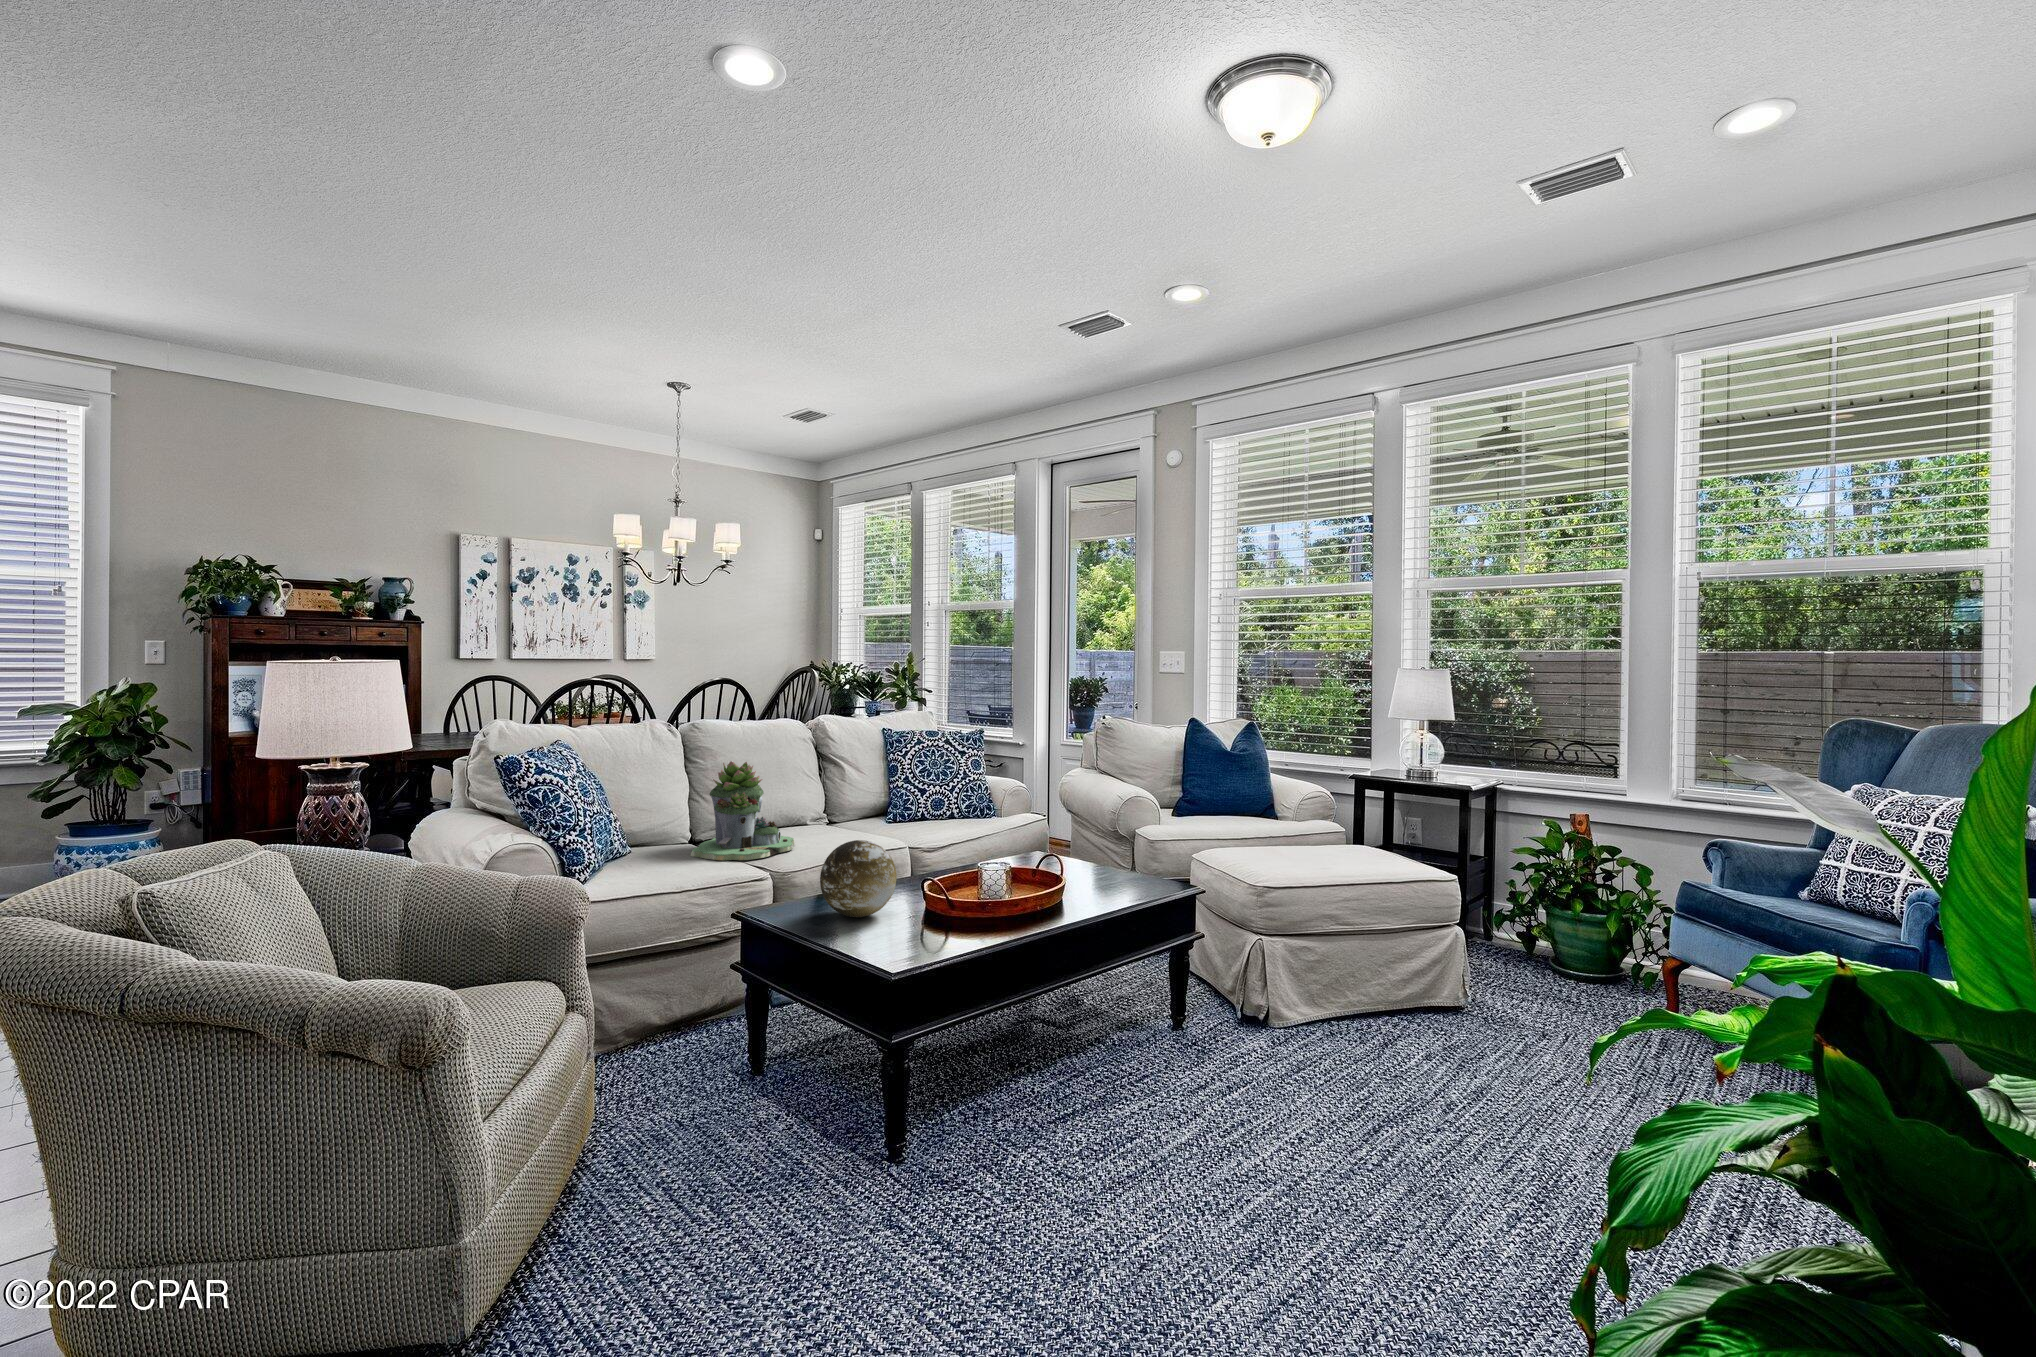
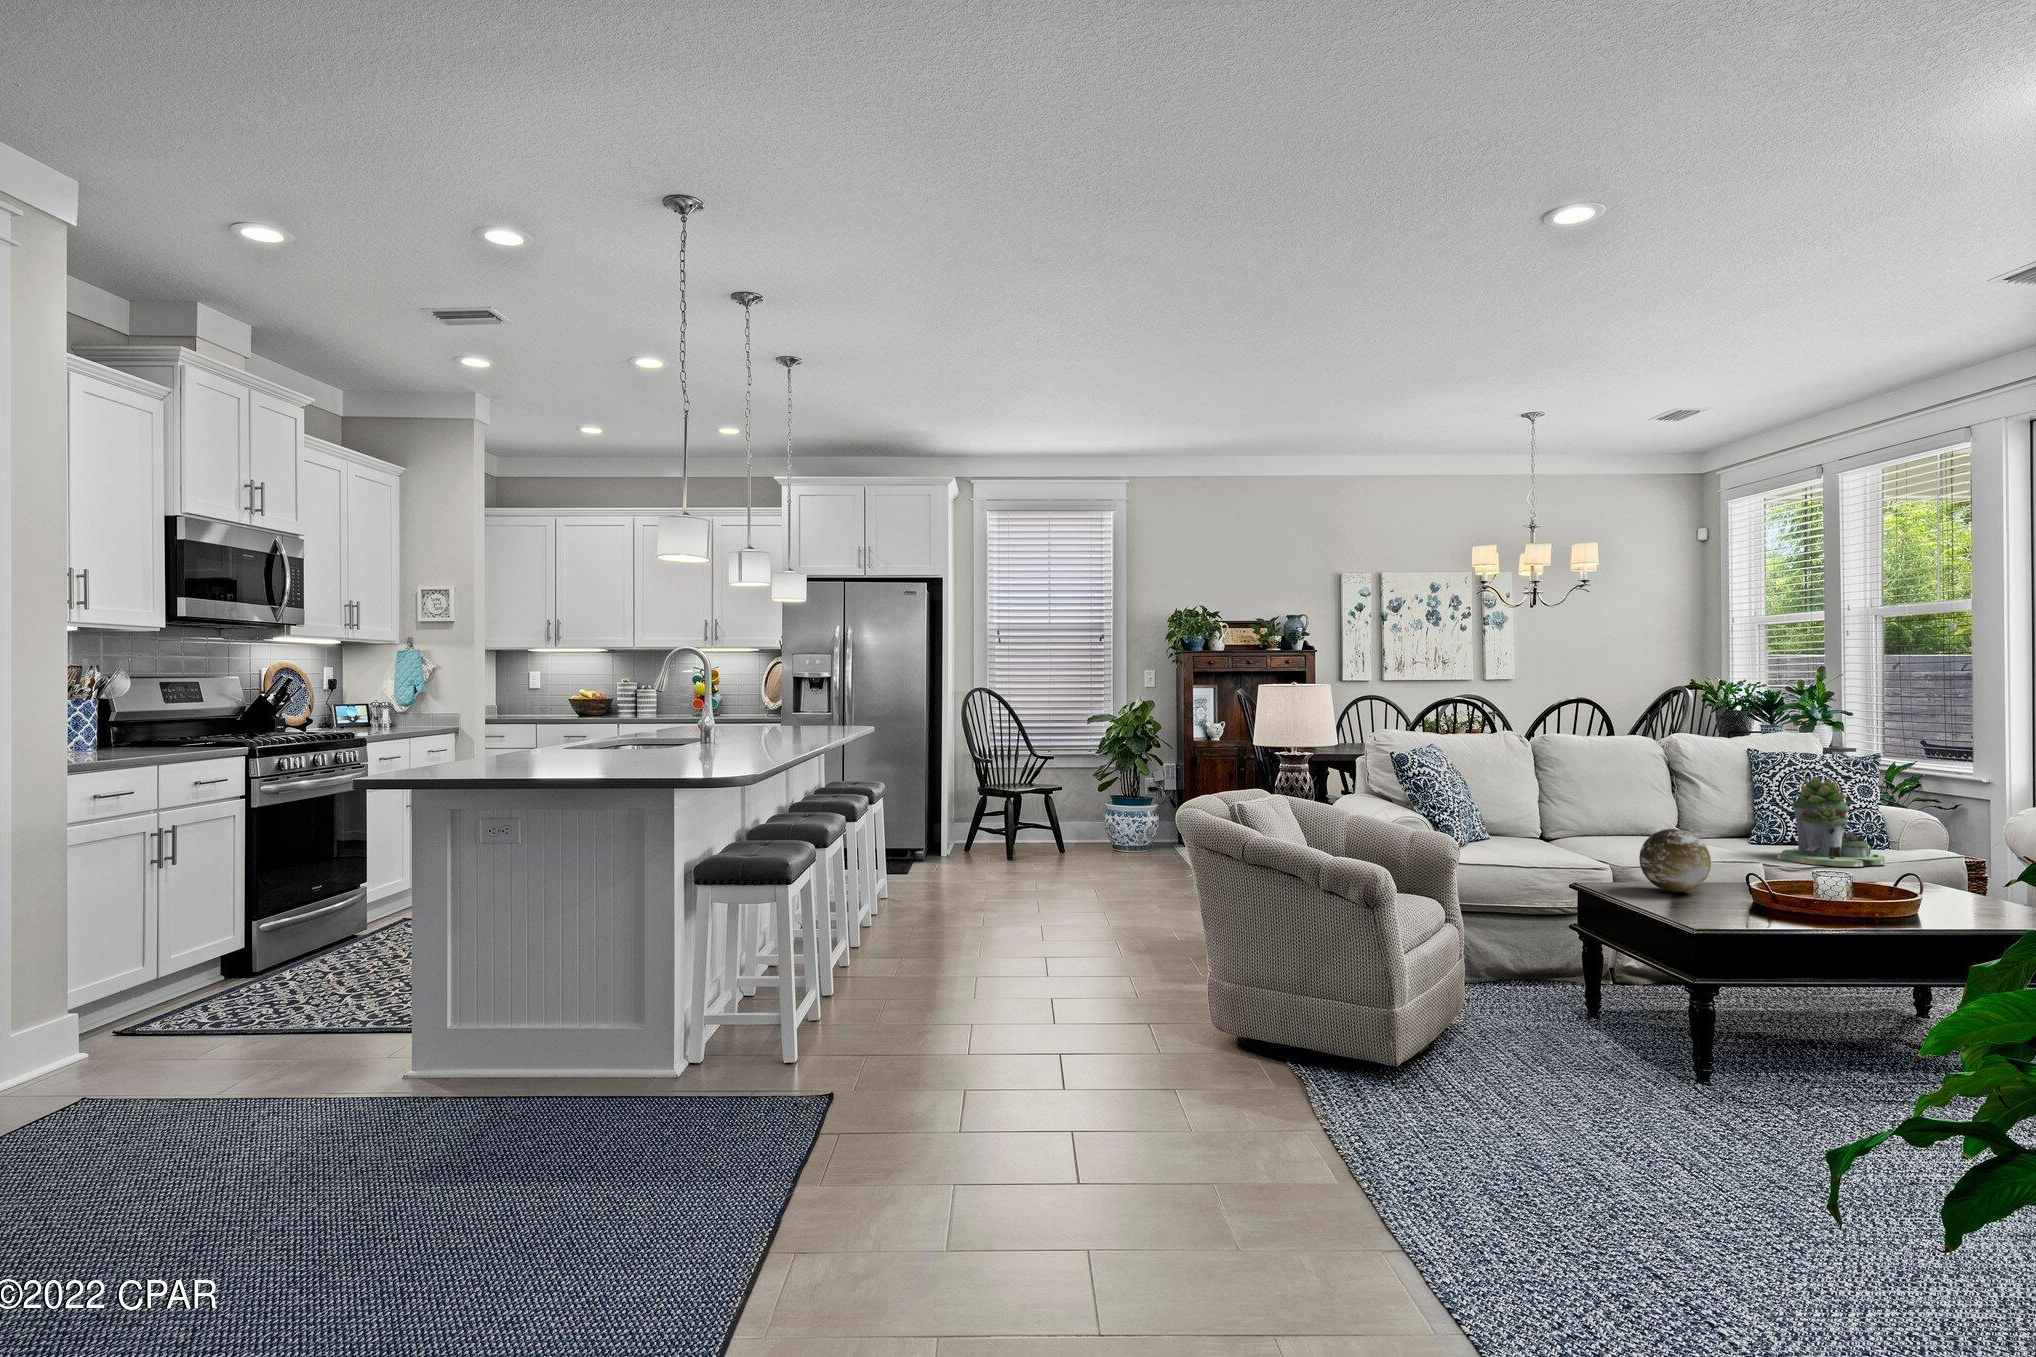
succulent planter: present [691,761,795,860] -> present [1777,776,1886,867]

